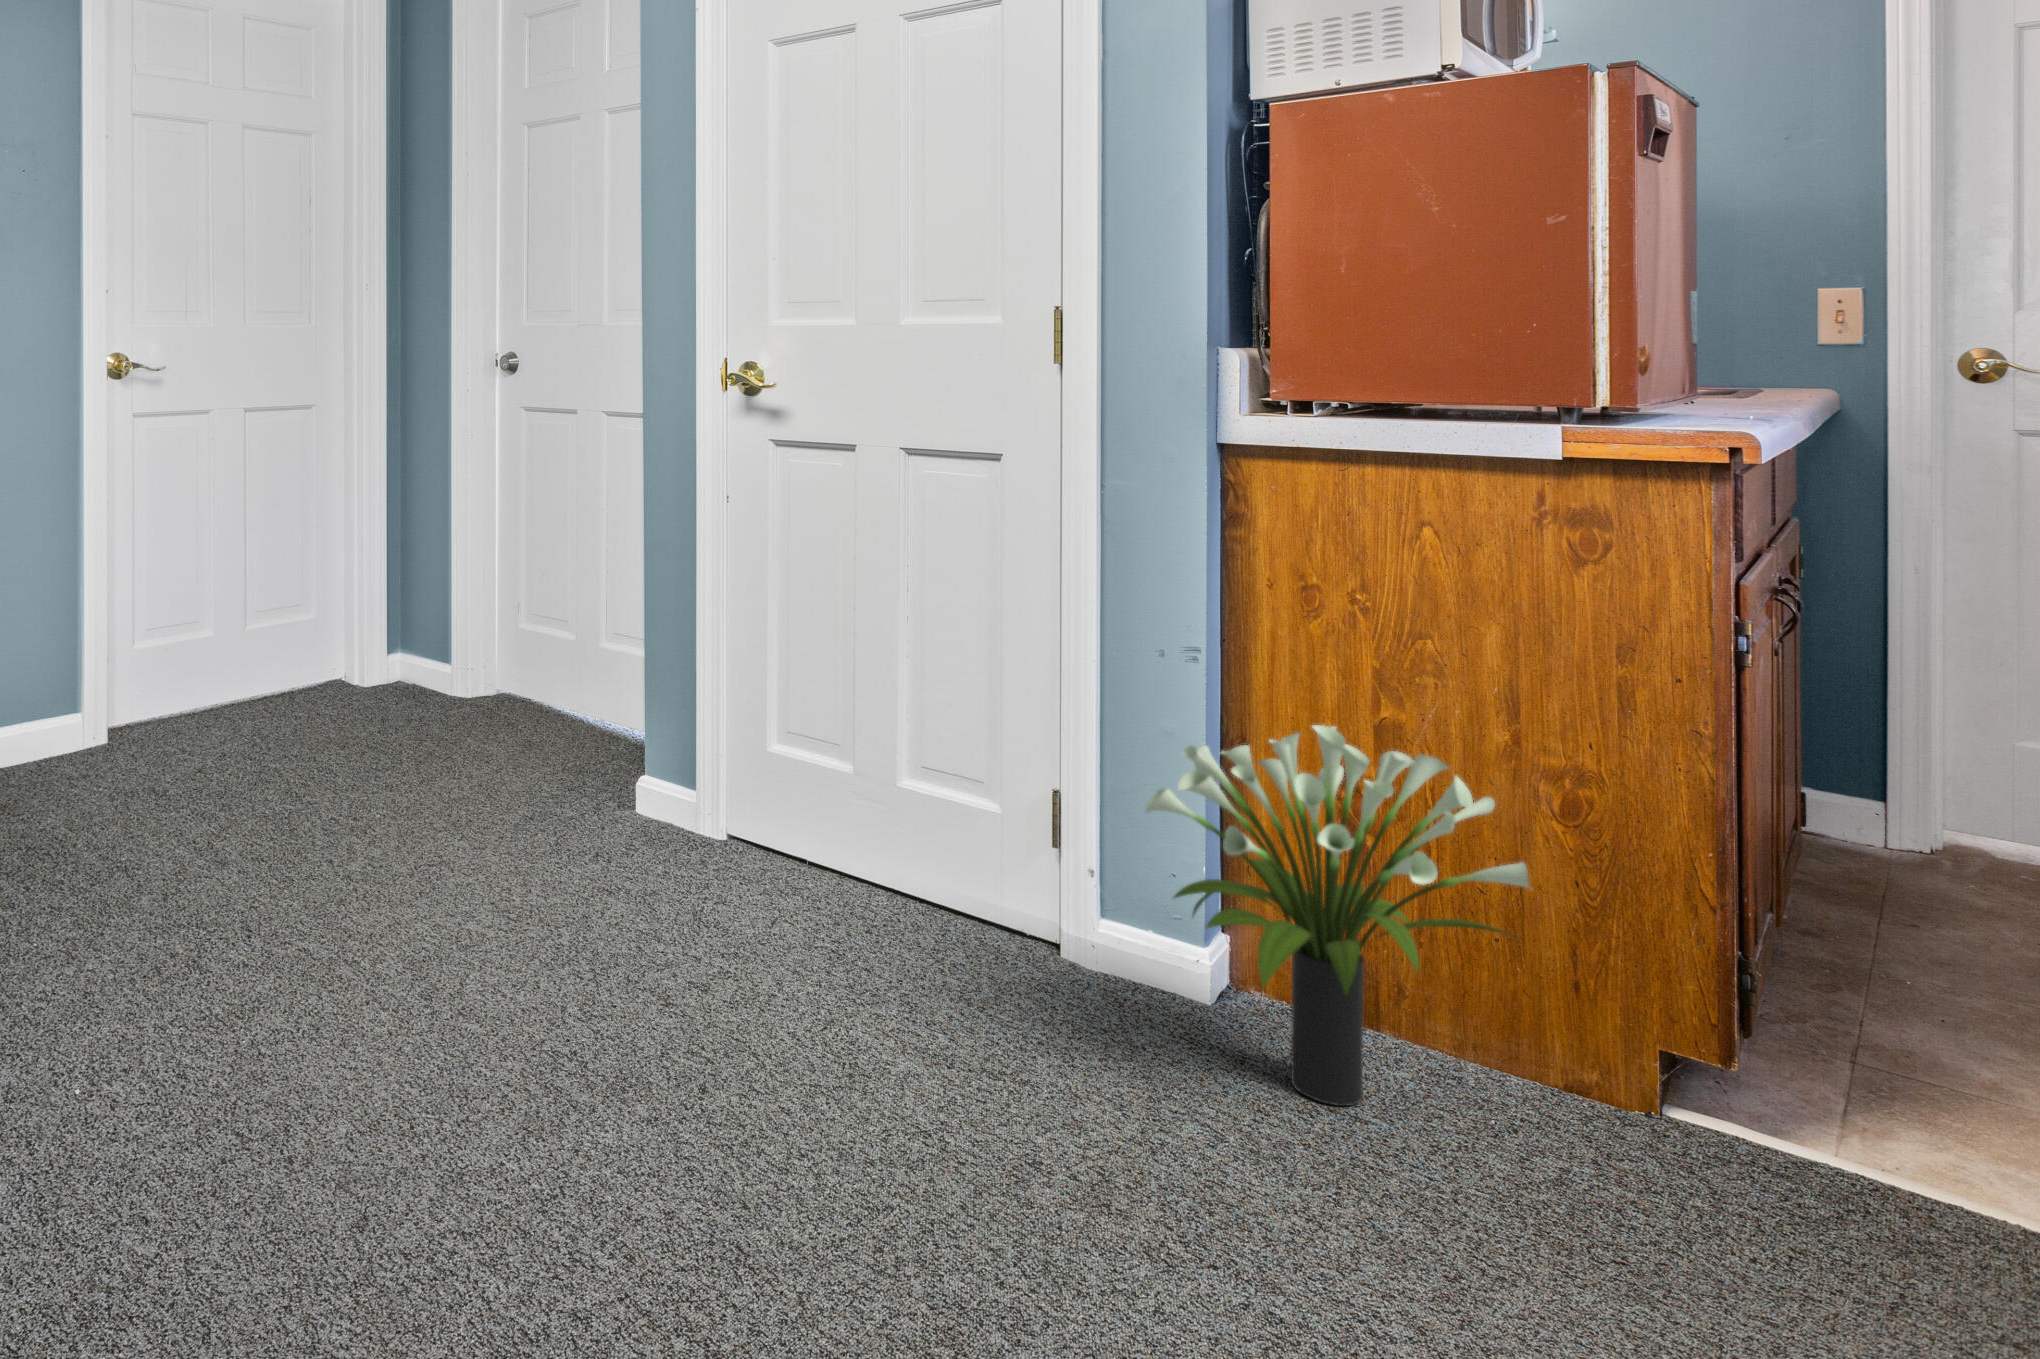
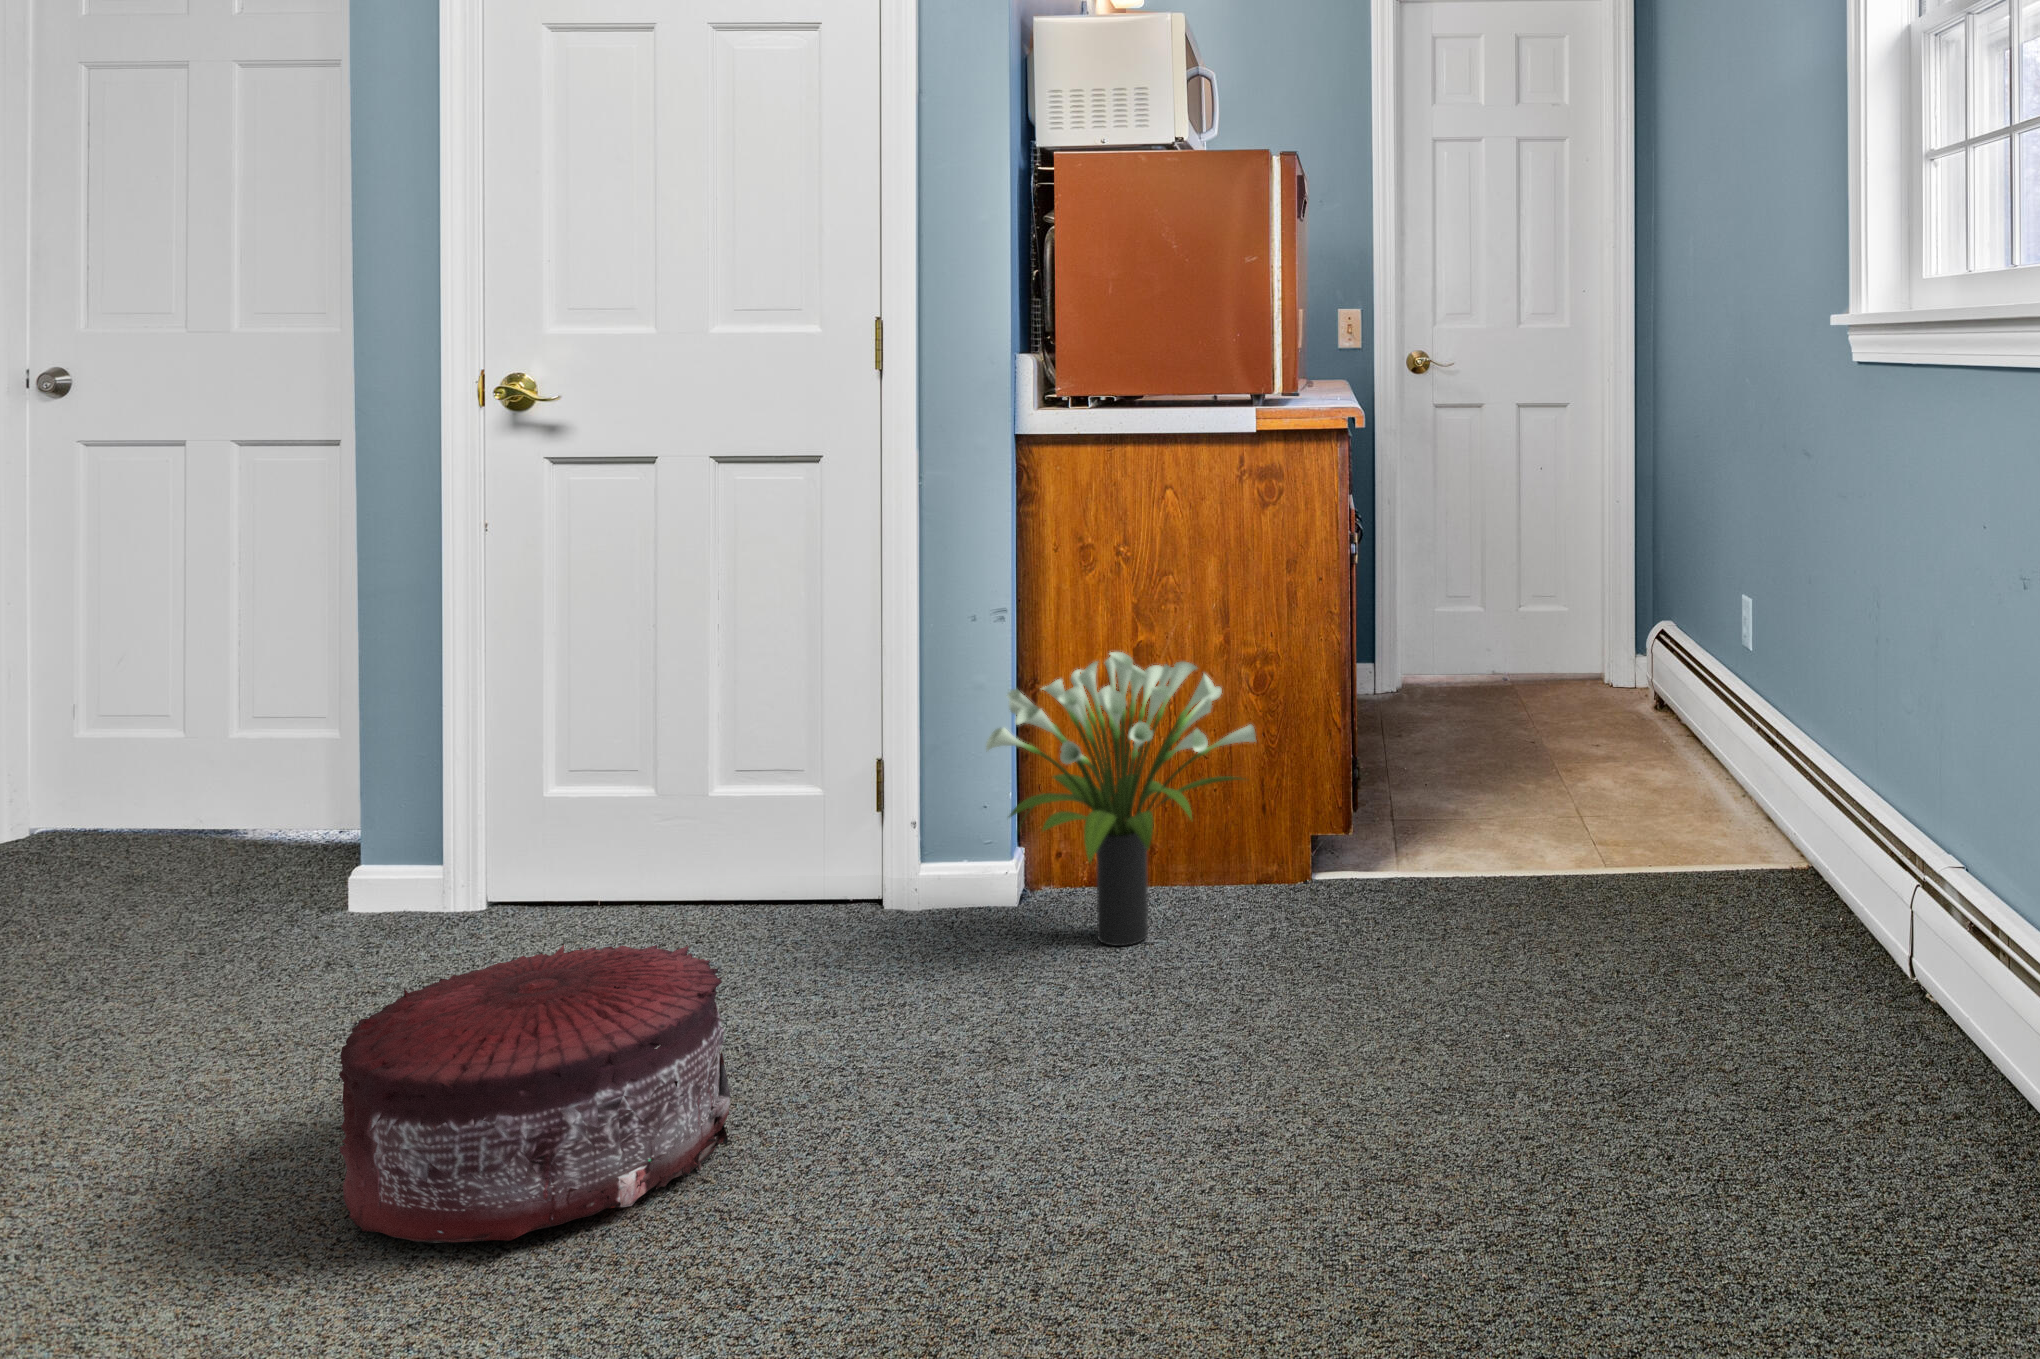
pouf: none [456,907,790,1210] -> present [339,945,731,1243]

